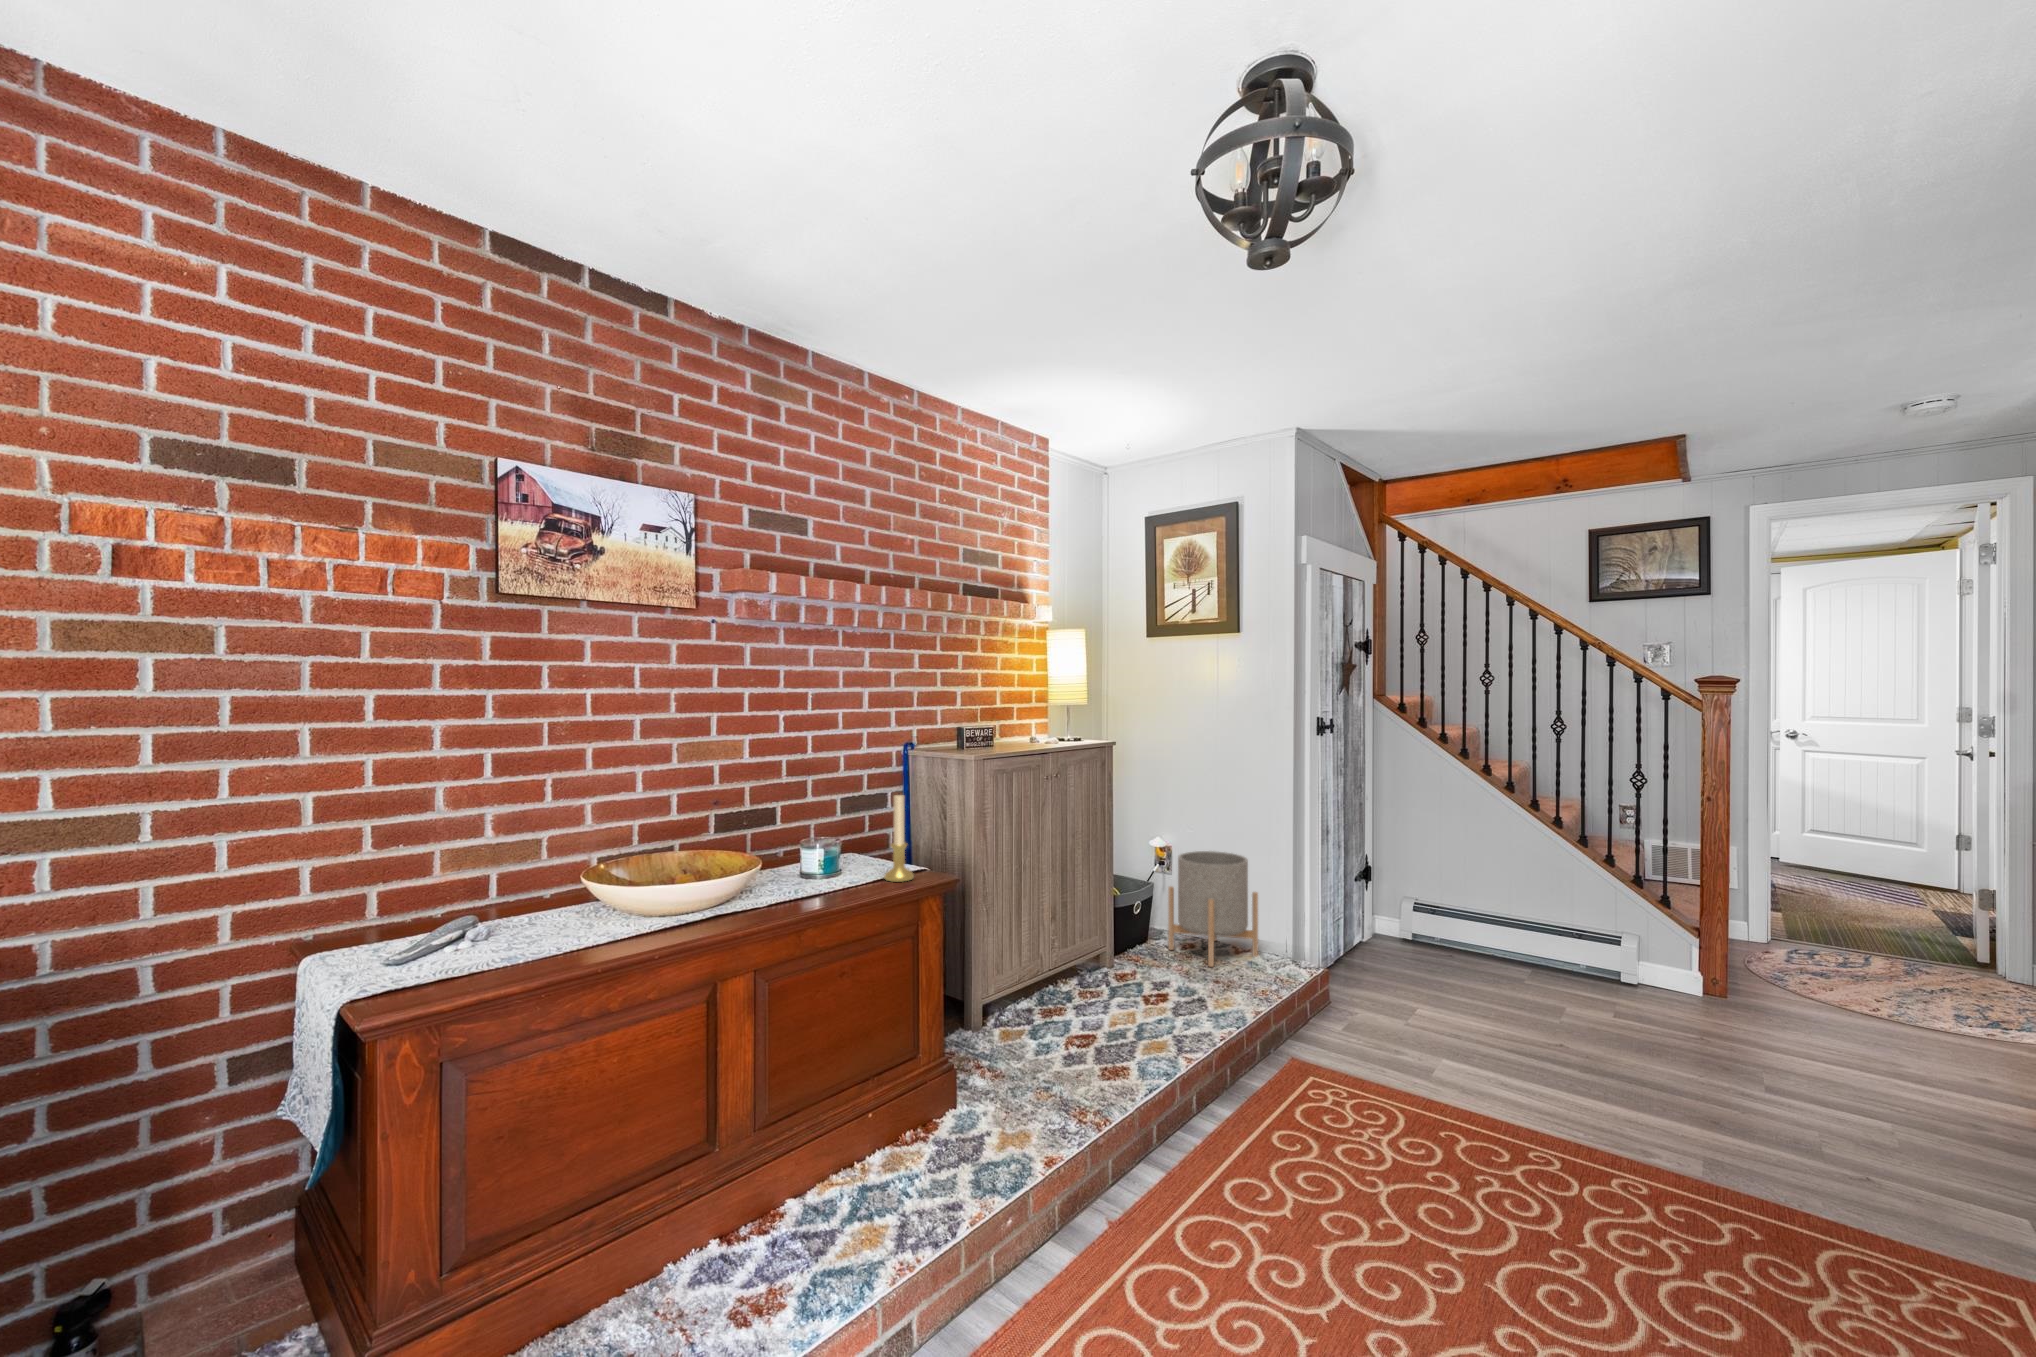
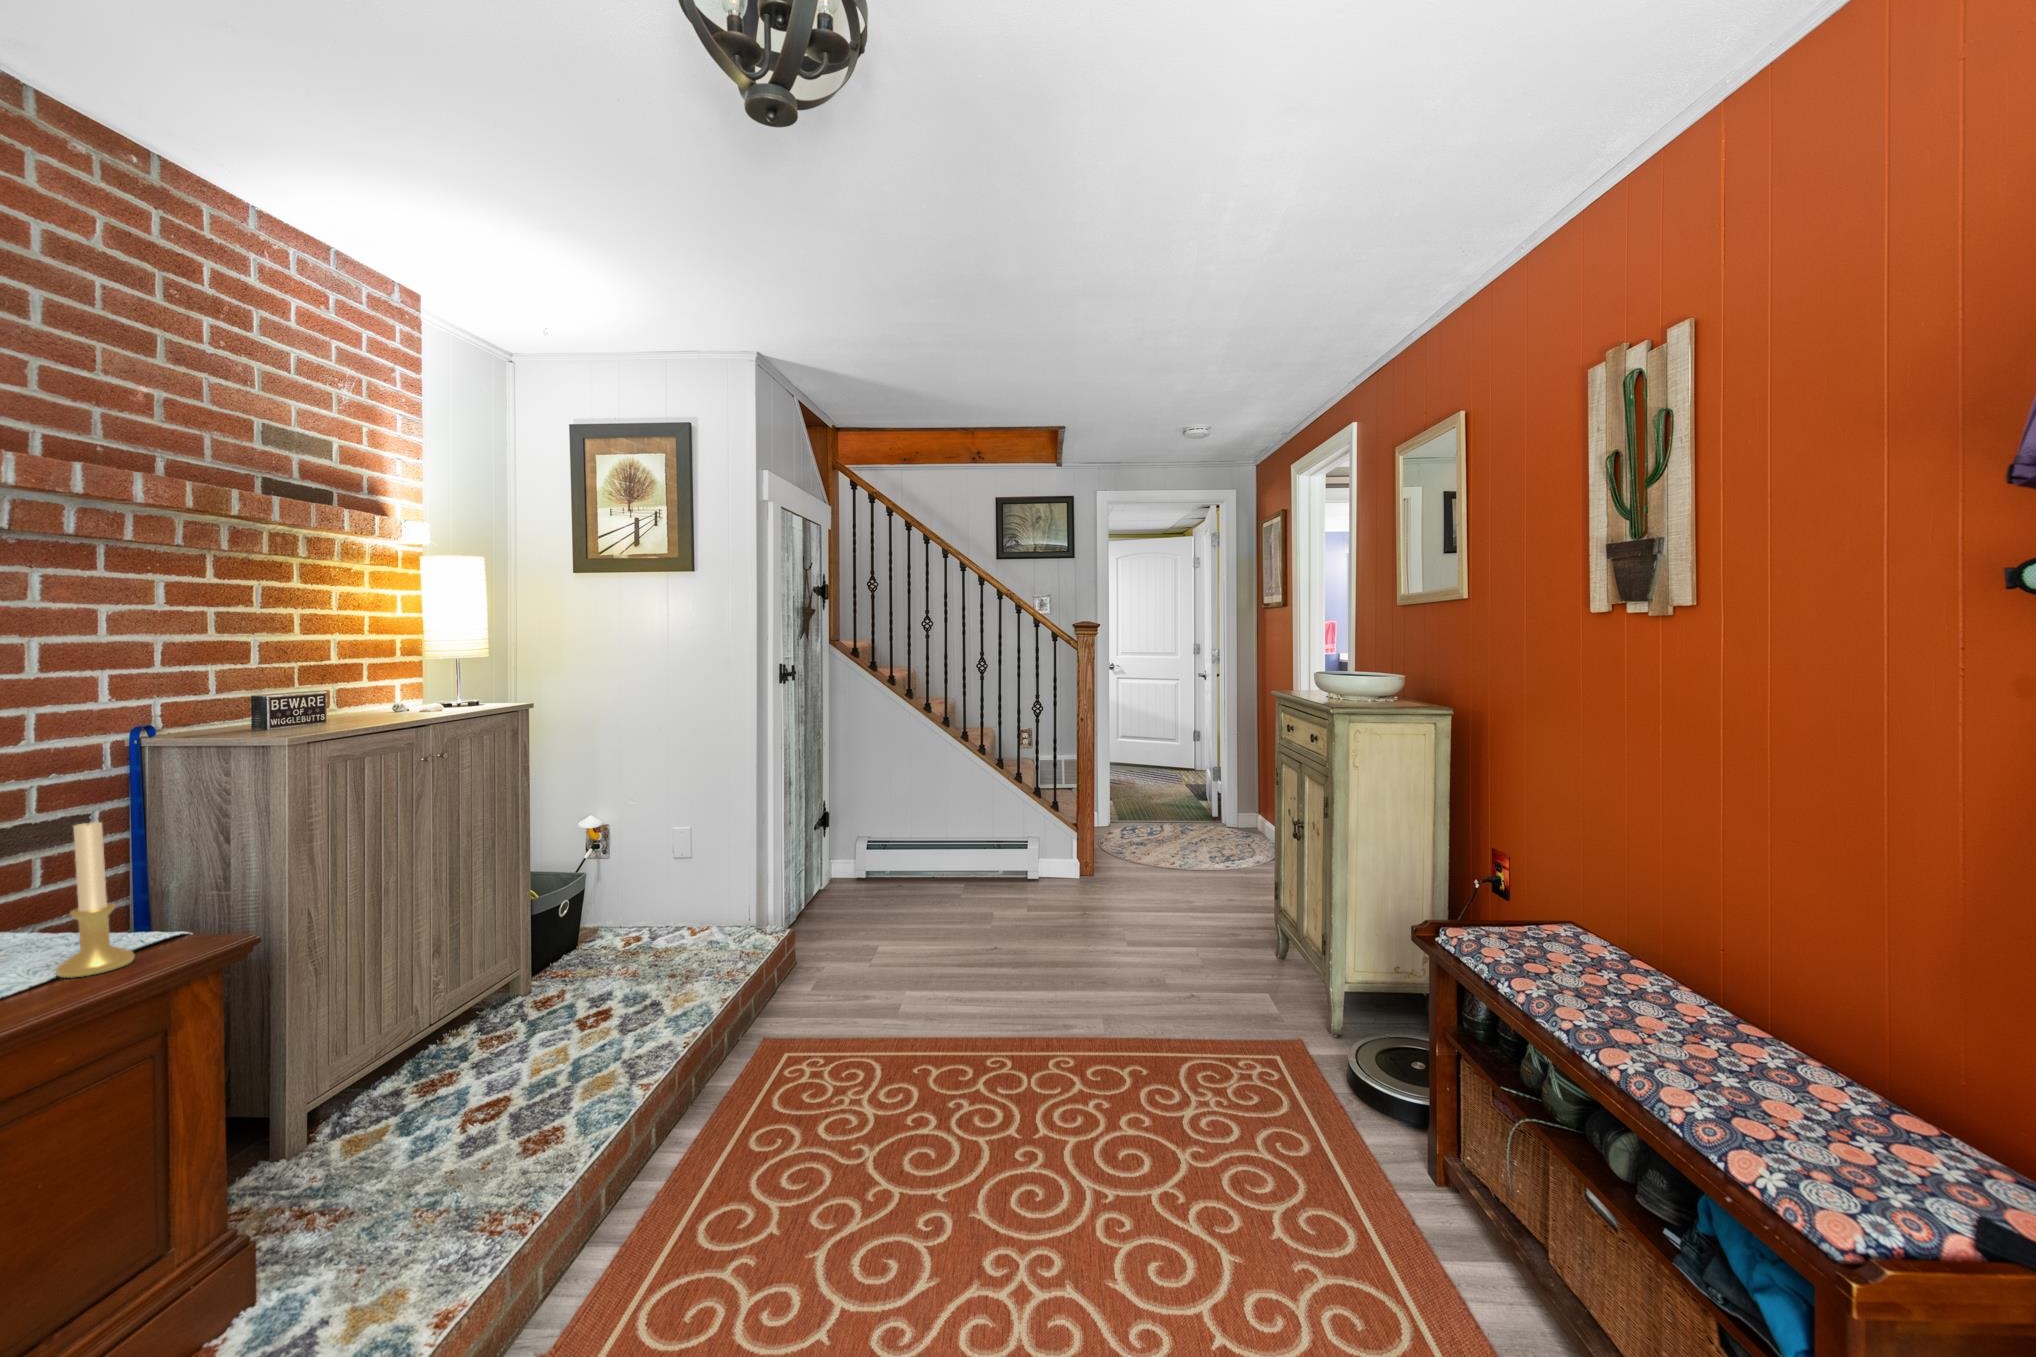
planter: present [1168,851,1258,967] -> none [608,823,718,956]

